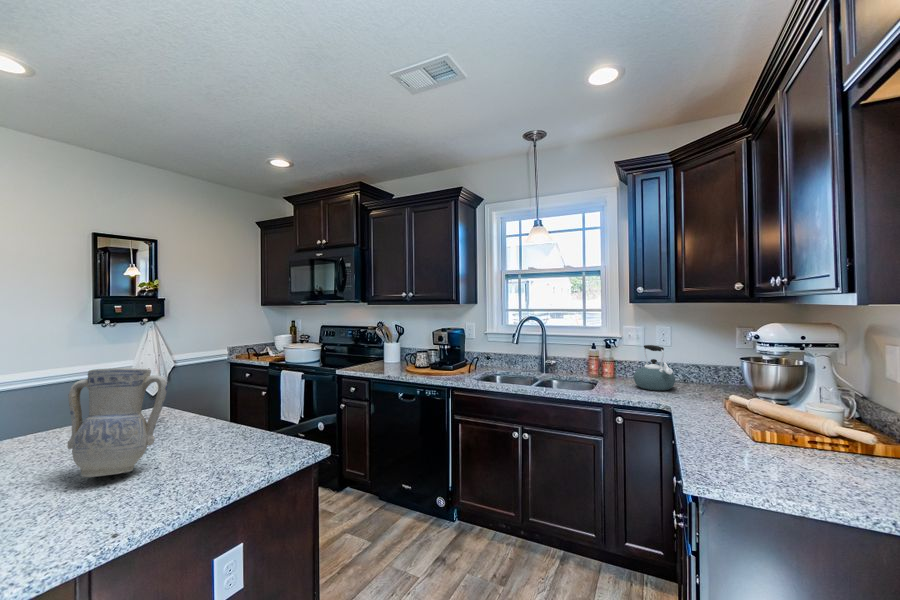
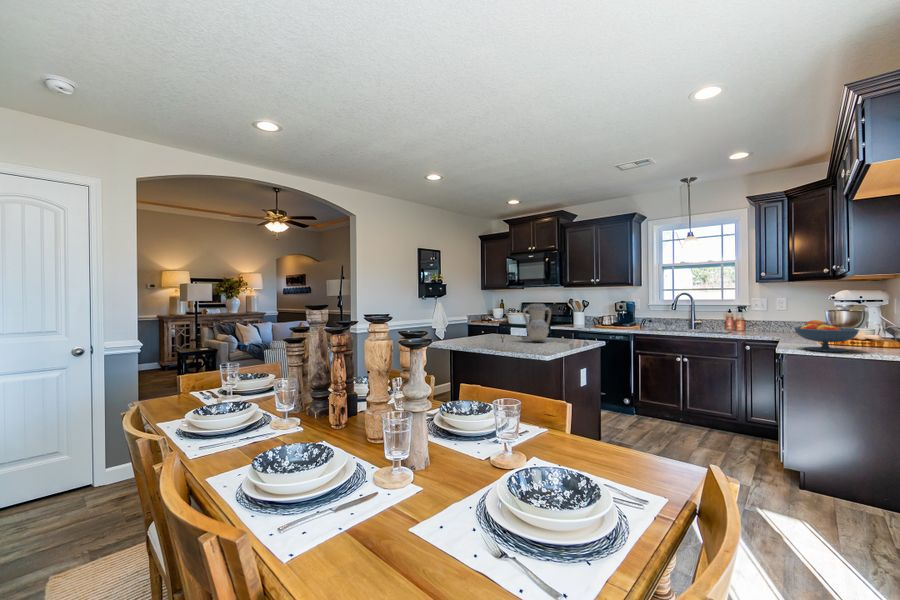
kettle: present [634,345,675,391] -> none [759,308,788,335]
fruit bowl: none [707,392,843,480] -> present [795,320,859,352]

